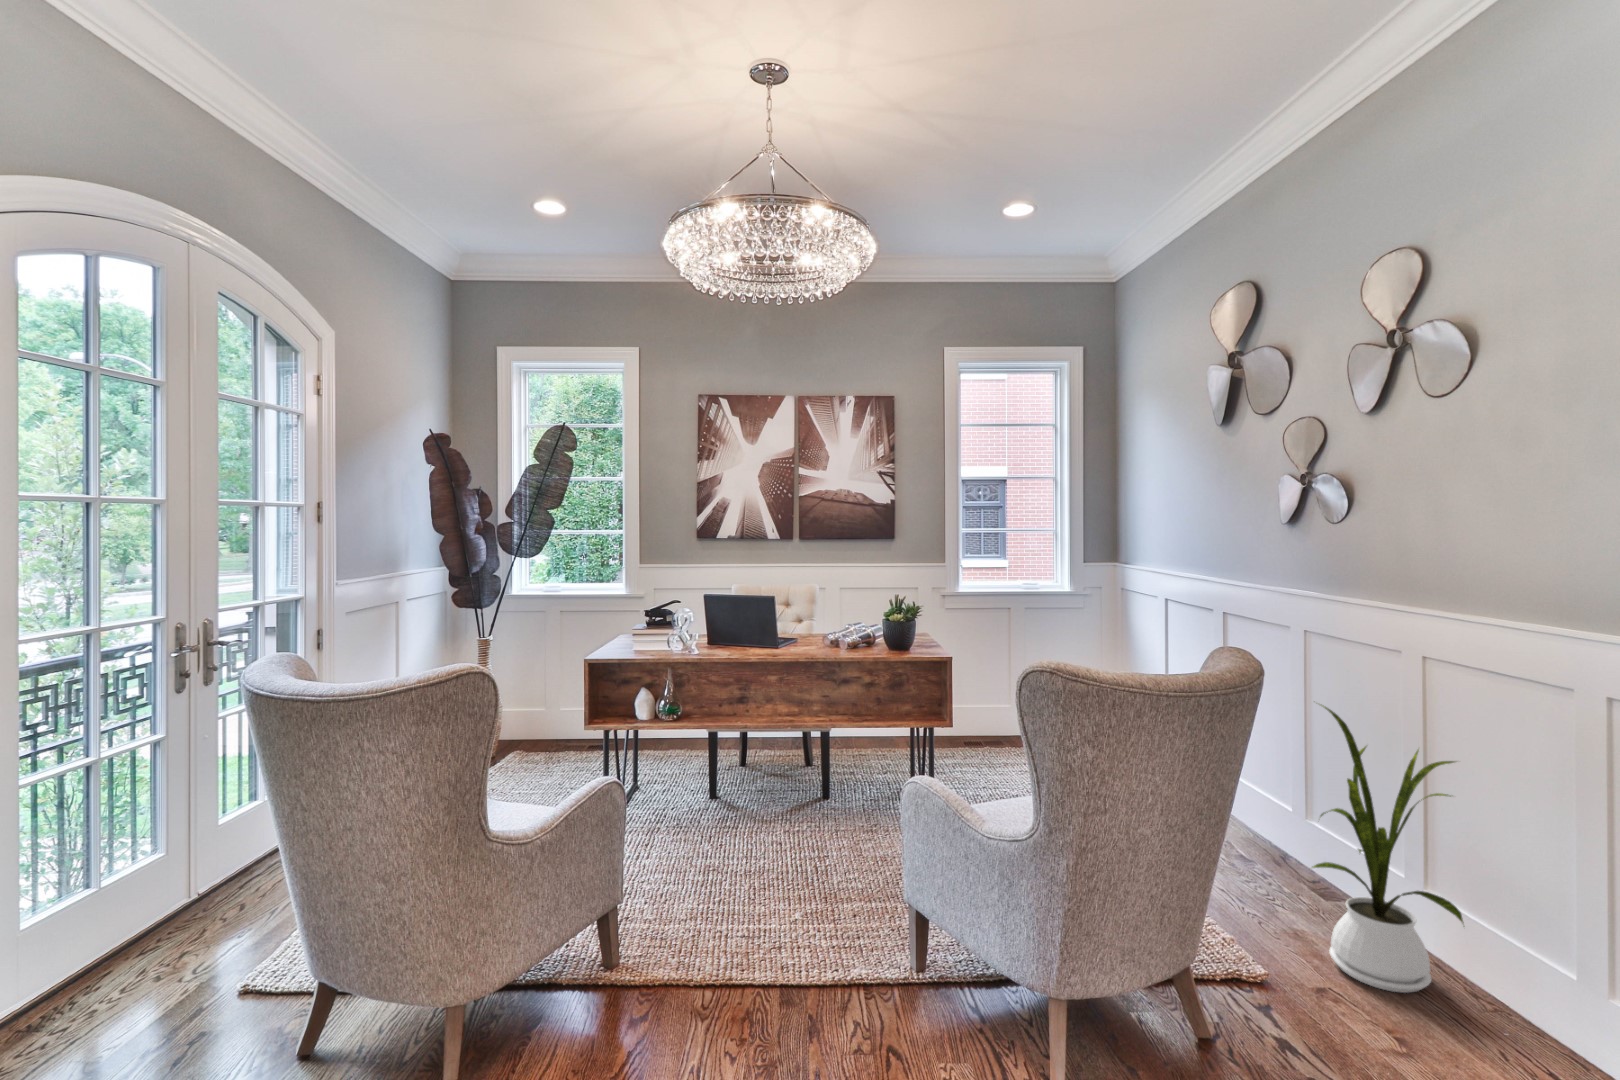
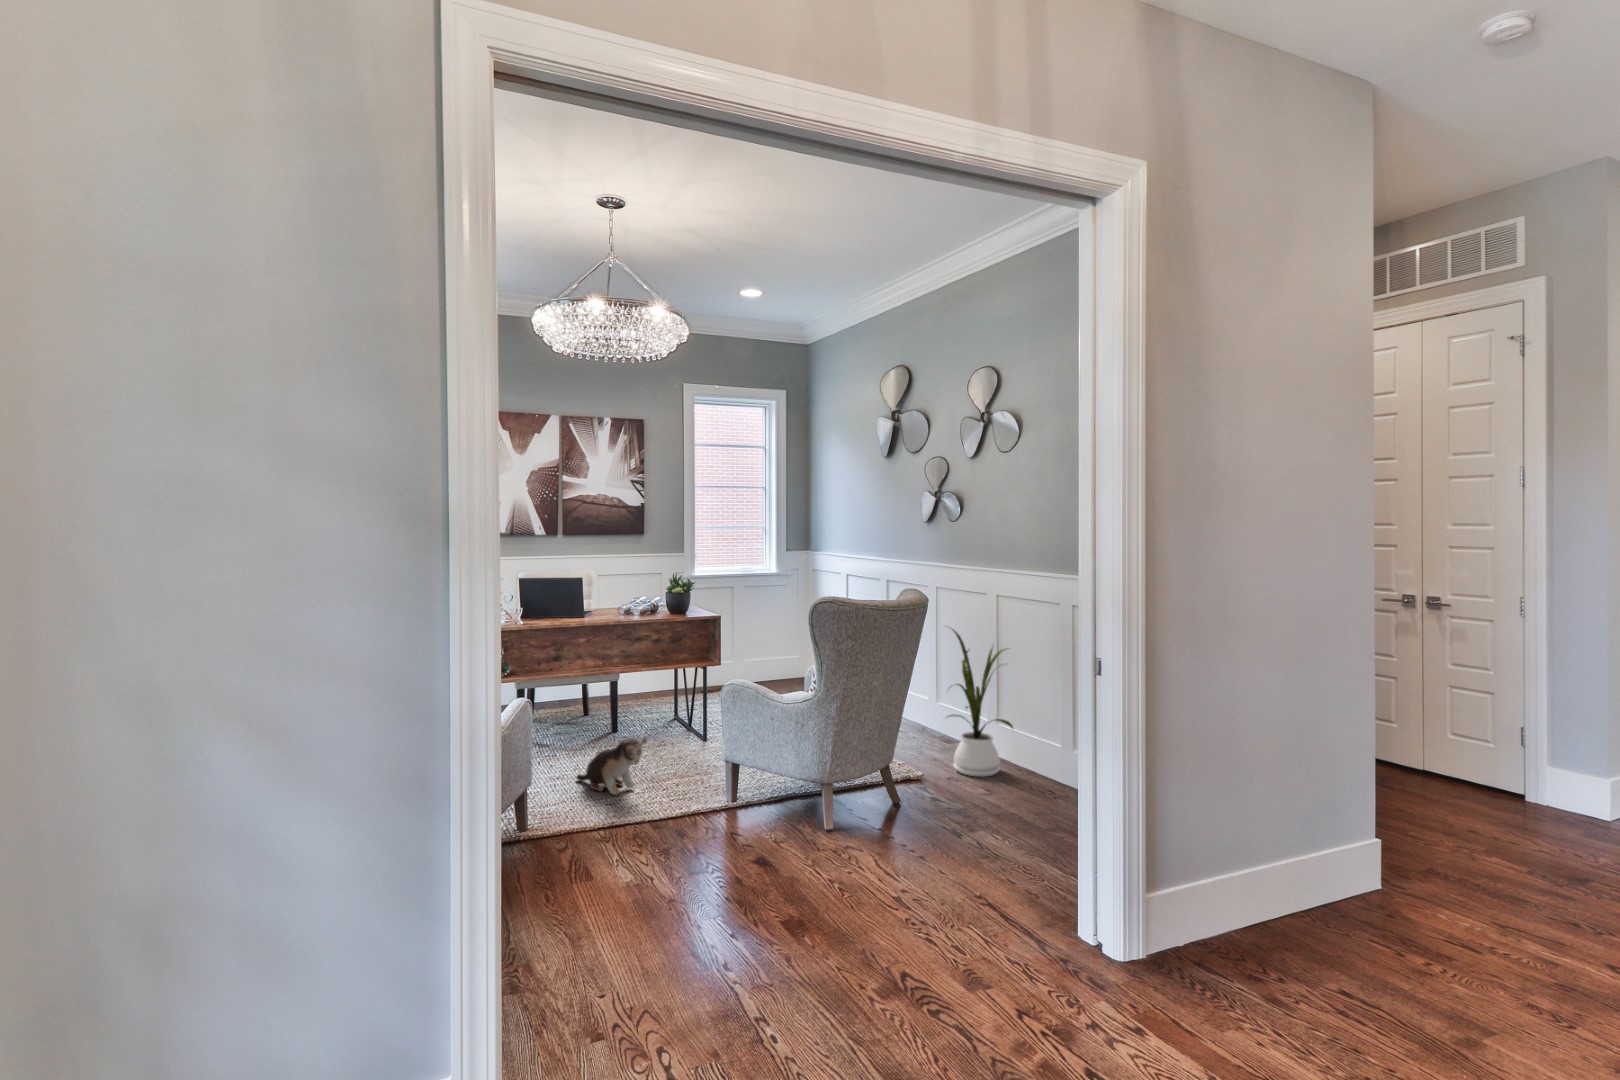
plush toy: none [739,835,809,913] -> present [577,738,647,795]

